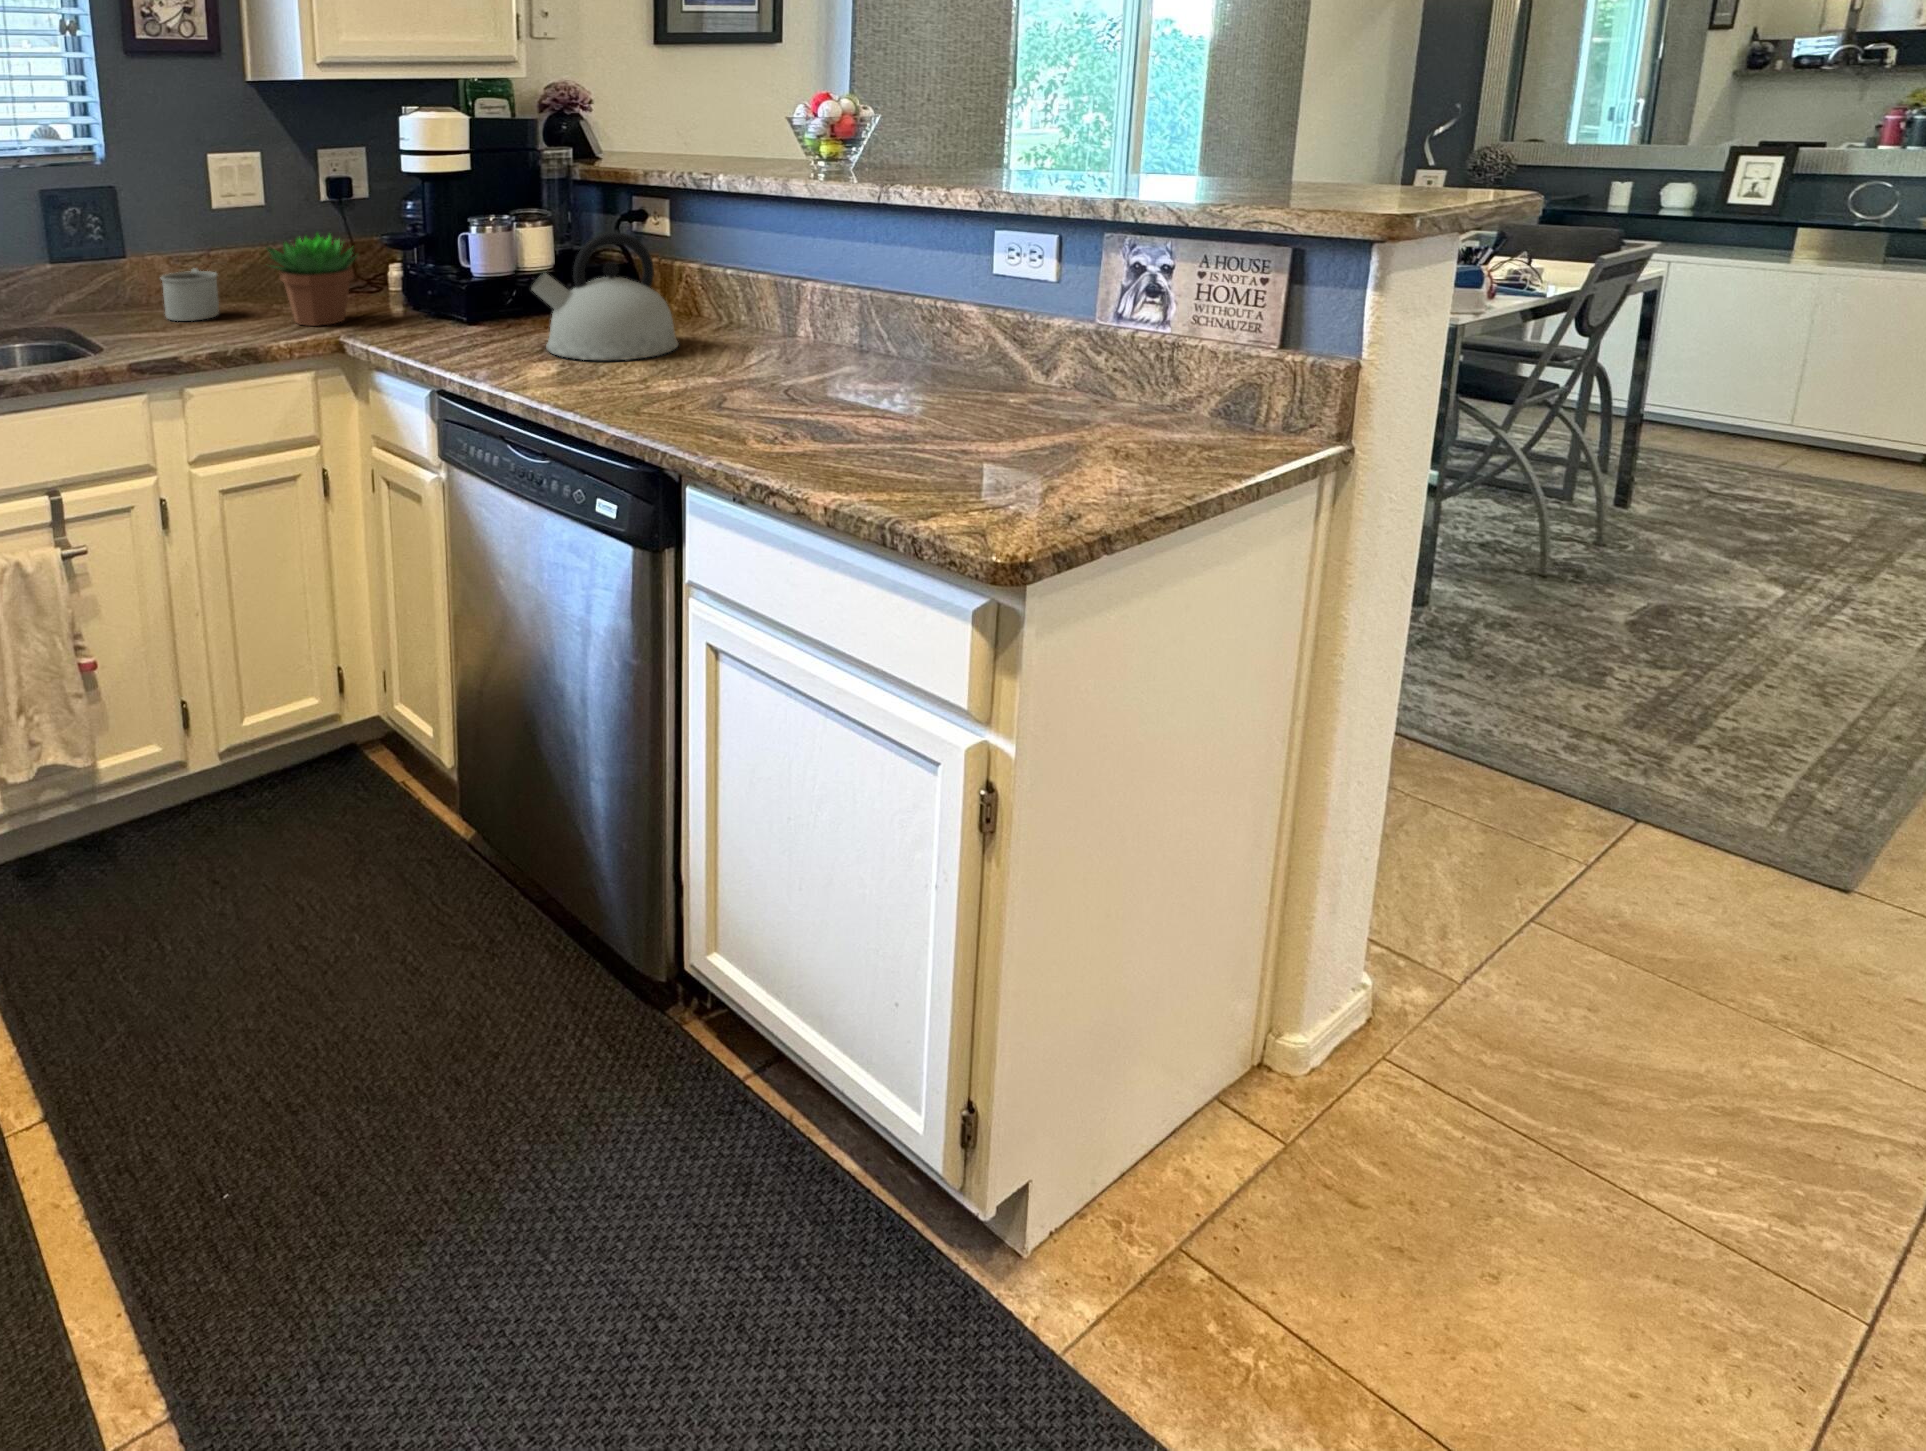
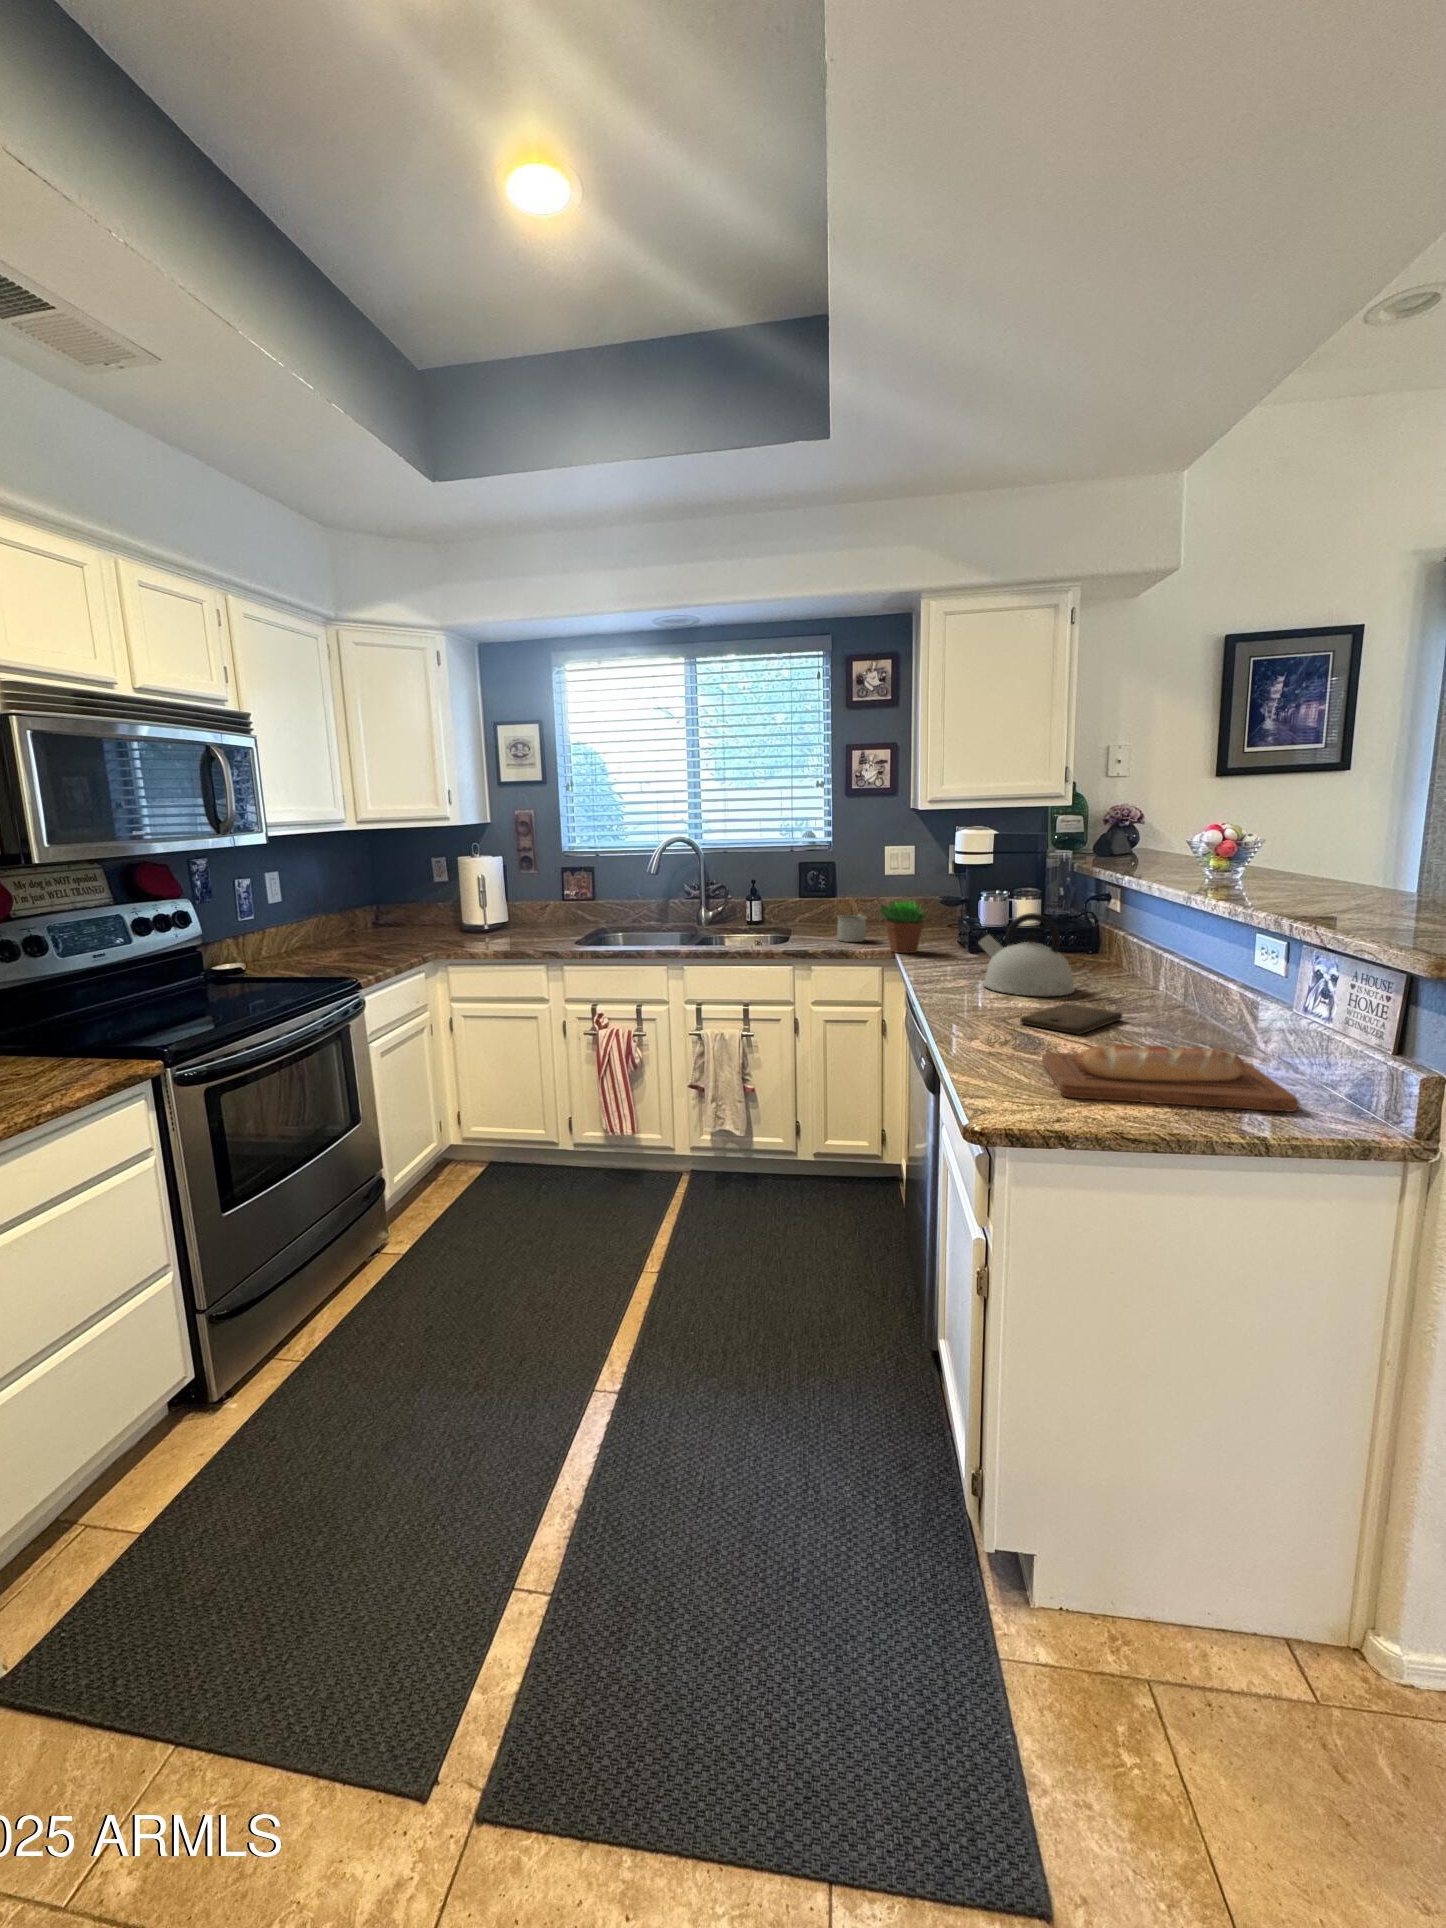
cutting board: none [727,359,825,403] -> present [1020,1003,1122,1035]
bread loaf: none [900,384,1212,501] -> present [1042,1045,1299,1112]

